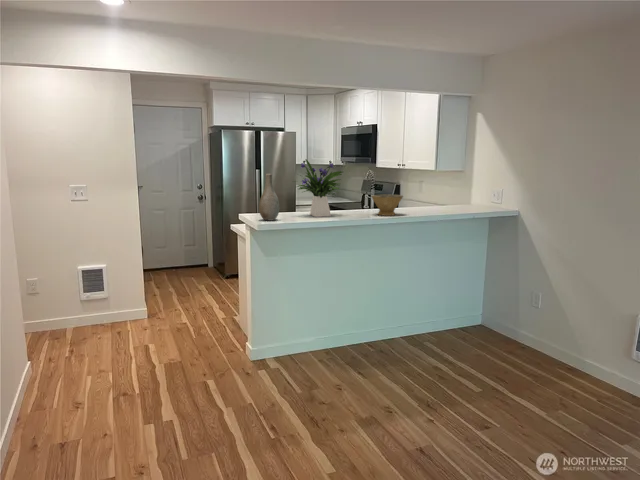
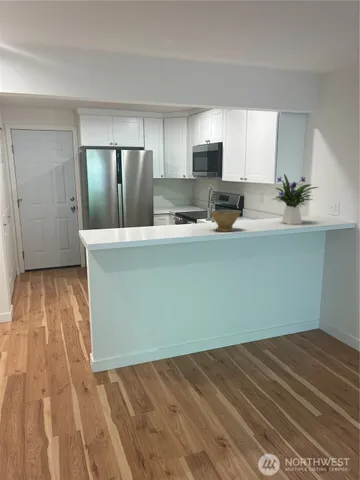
flower arrangement: present [297,159,342,217] -> present [275,174,318,224]
vase: present [259,174,279,220] -> none [94,192,115,239]

